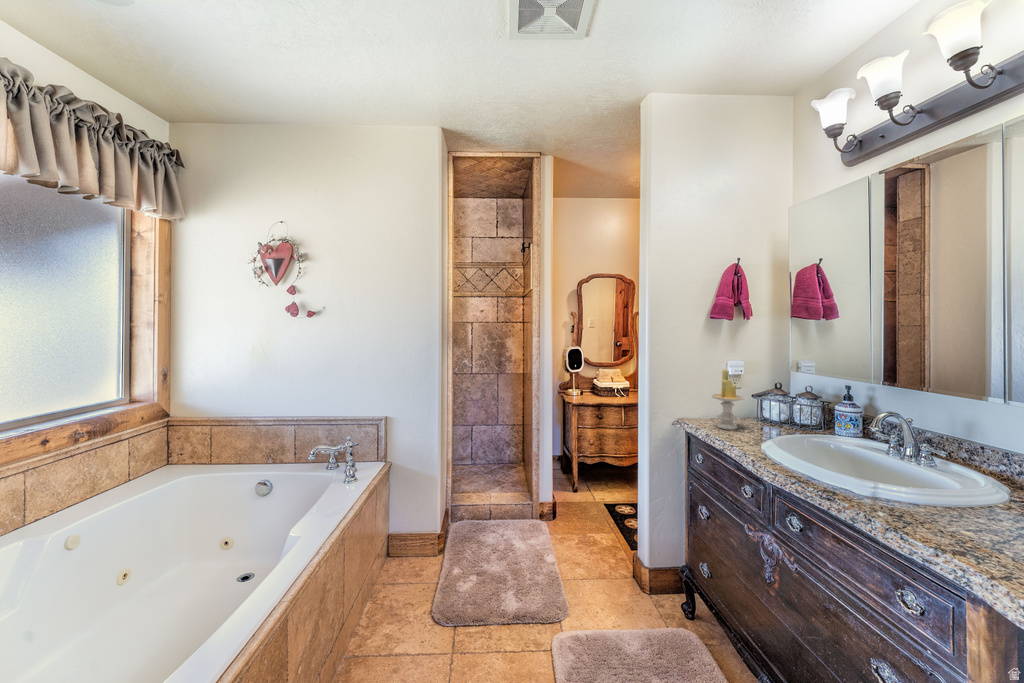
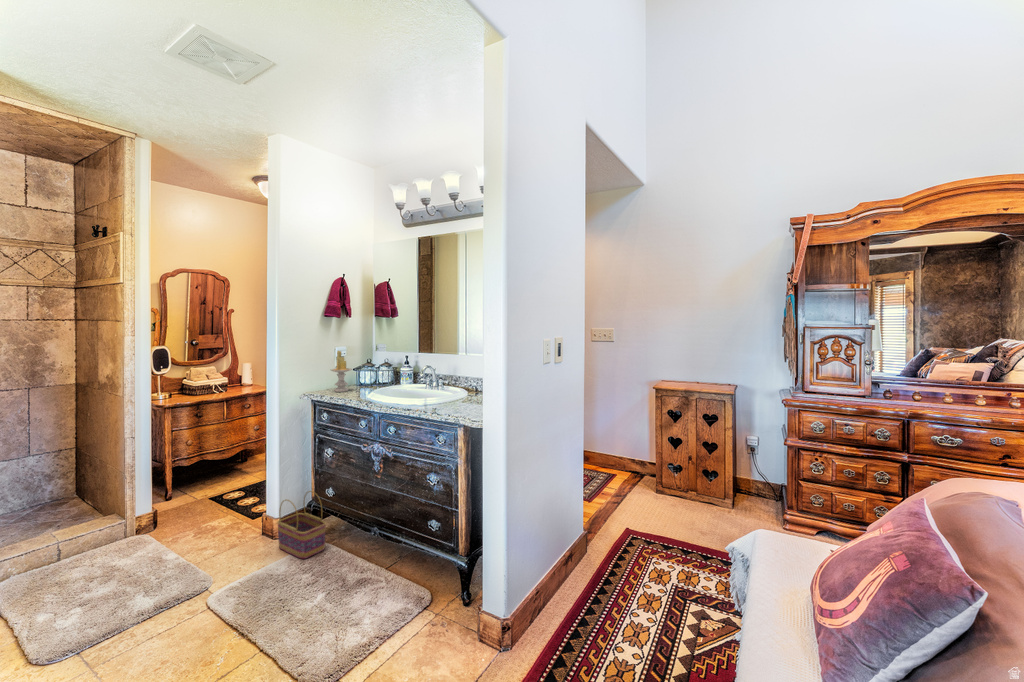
basket: none [634,555,690,650] -> present [277,491,326,559]

